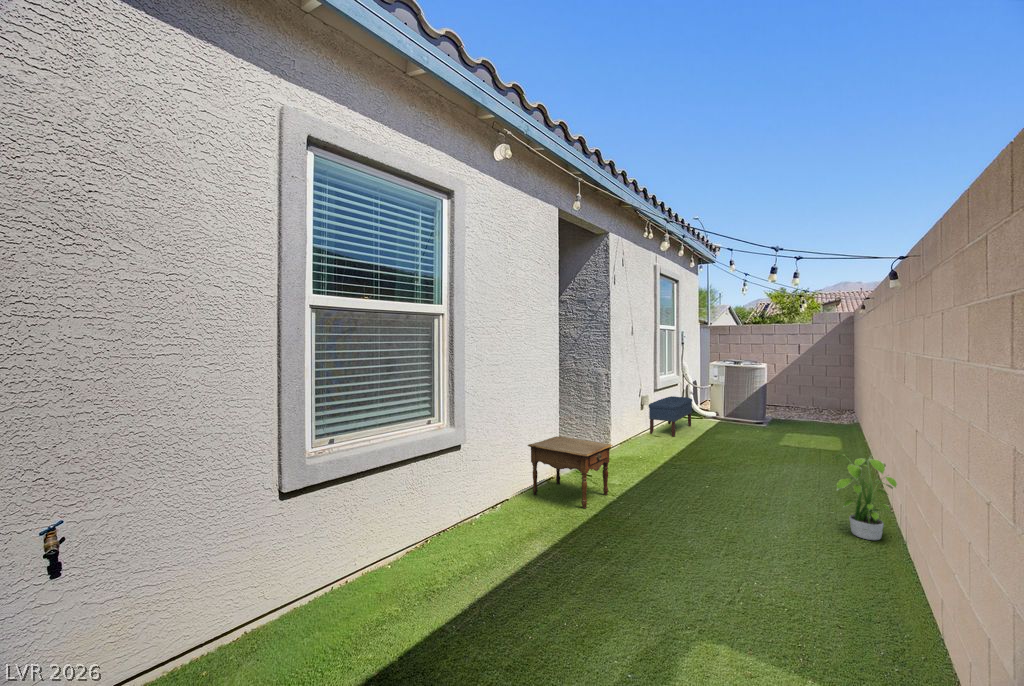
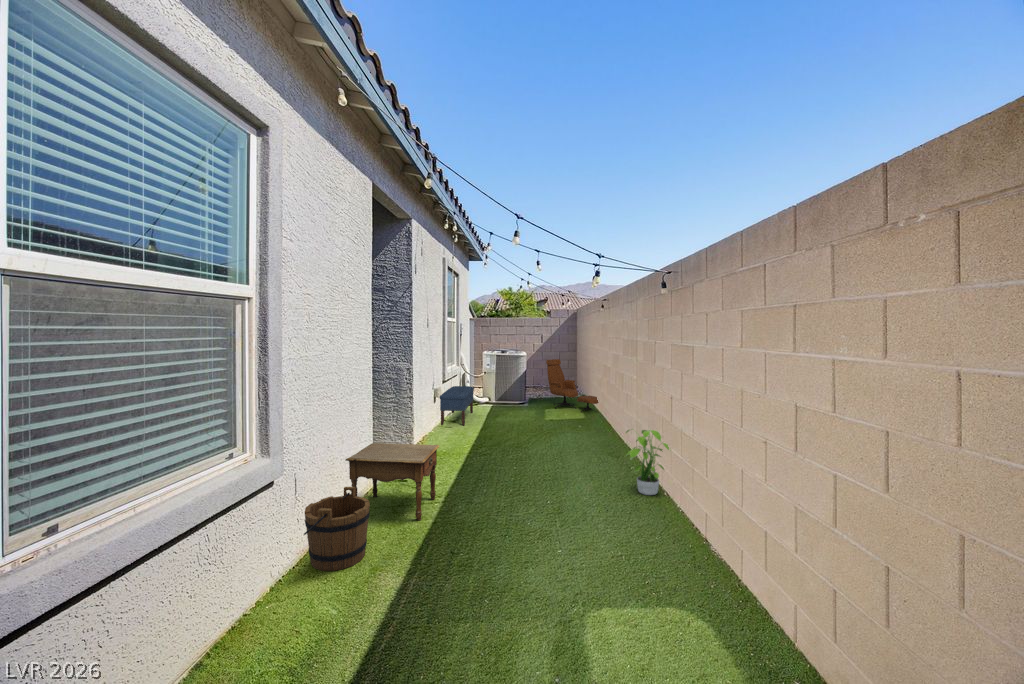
lounge chair: none [788,373,861,441] -> present [546,359,599,412]
bucket: none [484,465,534,528] -> present [304,487,370,571]

